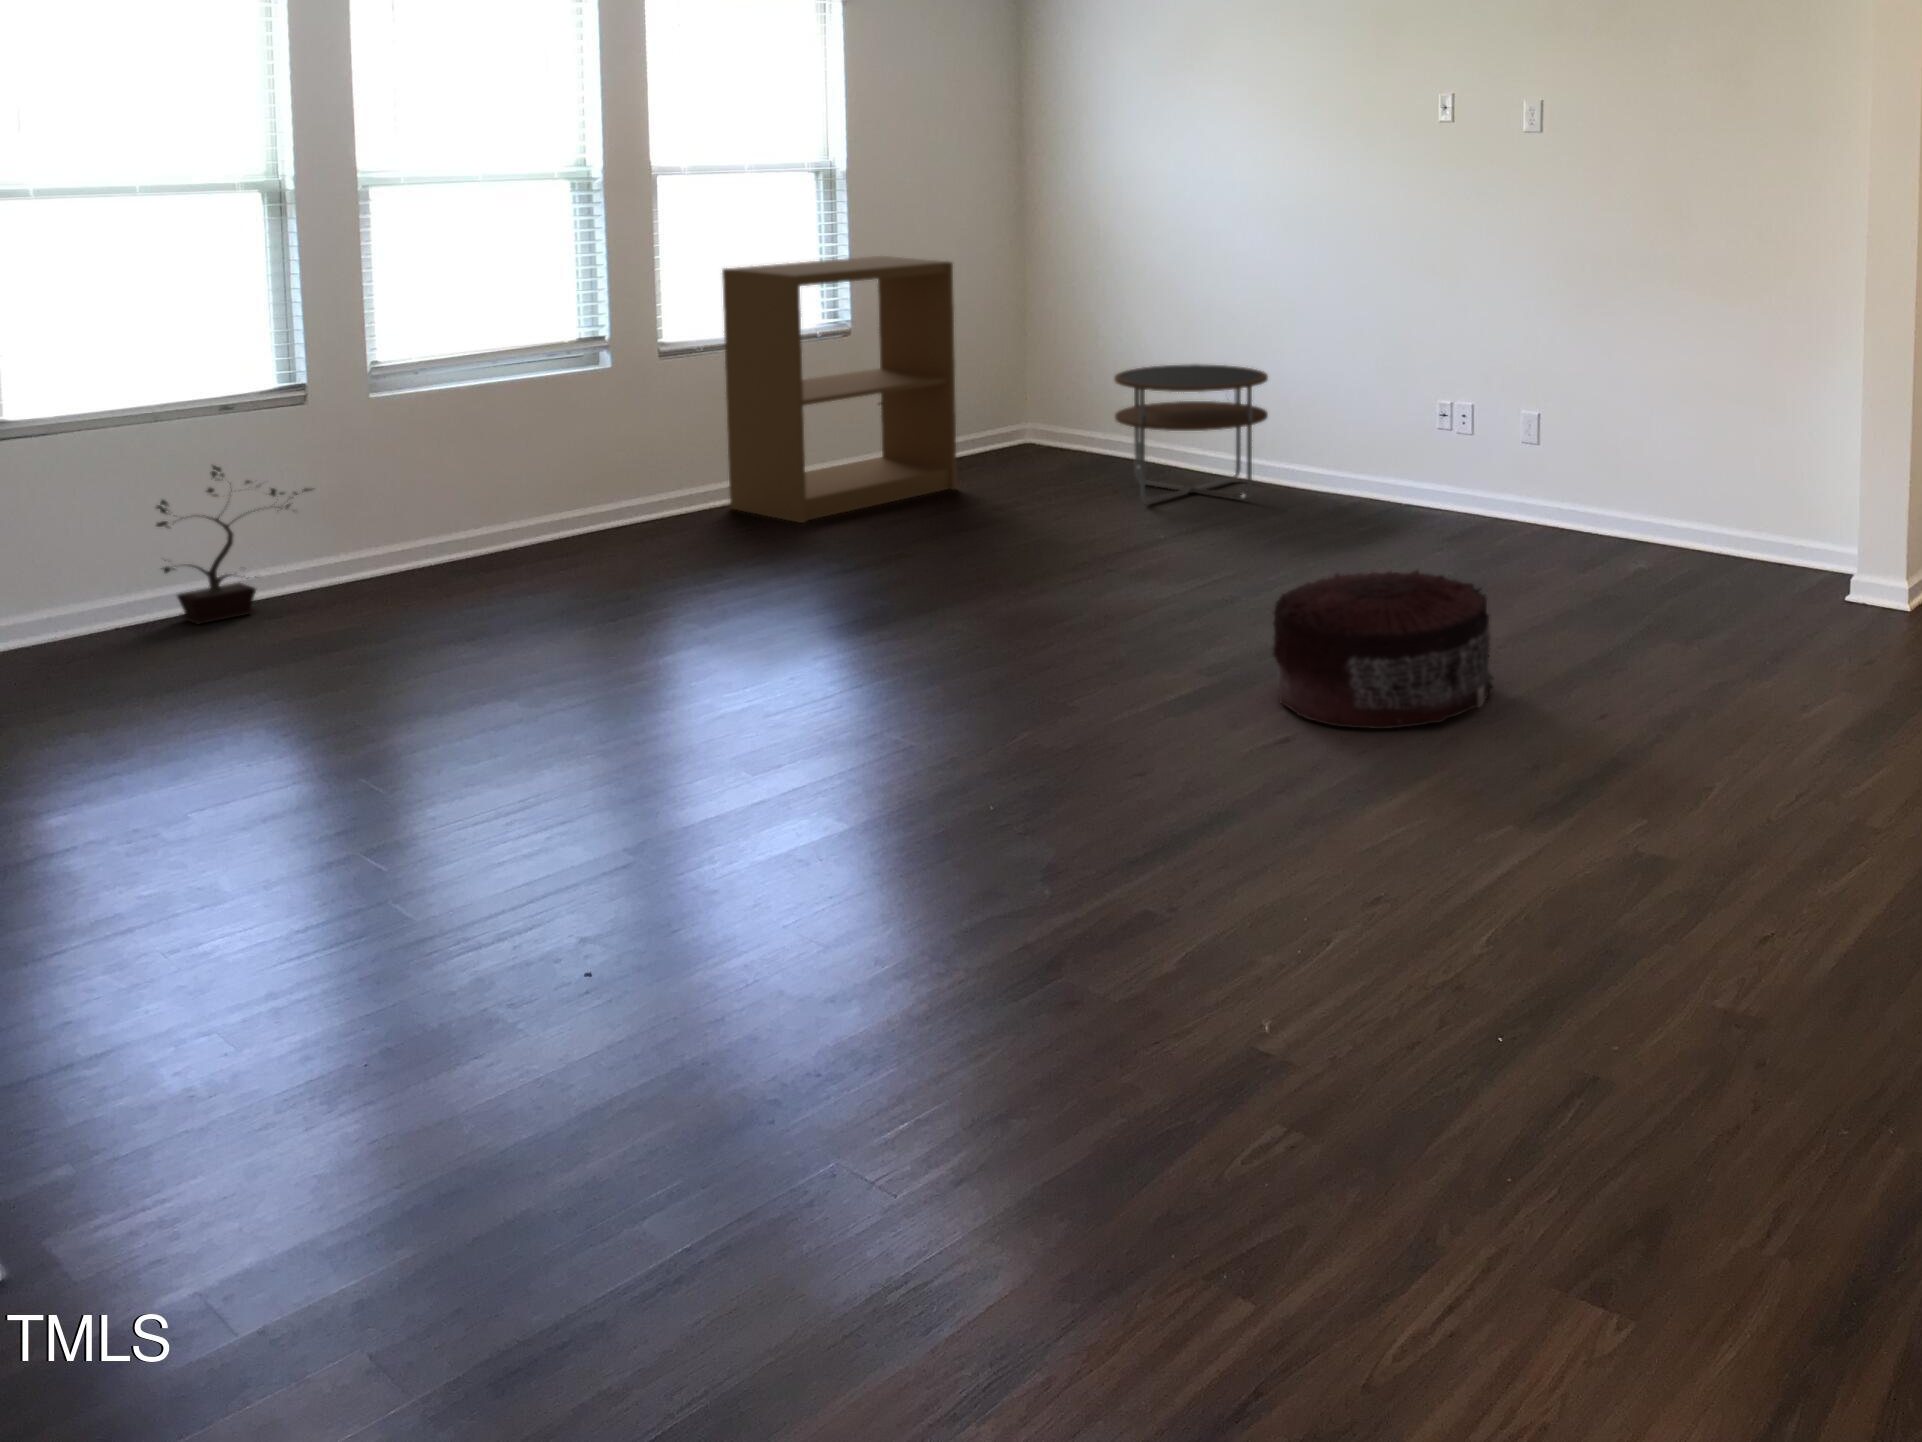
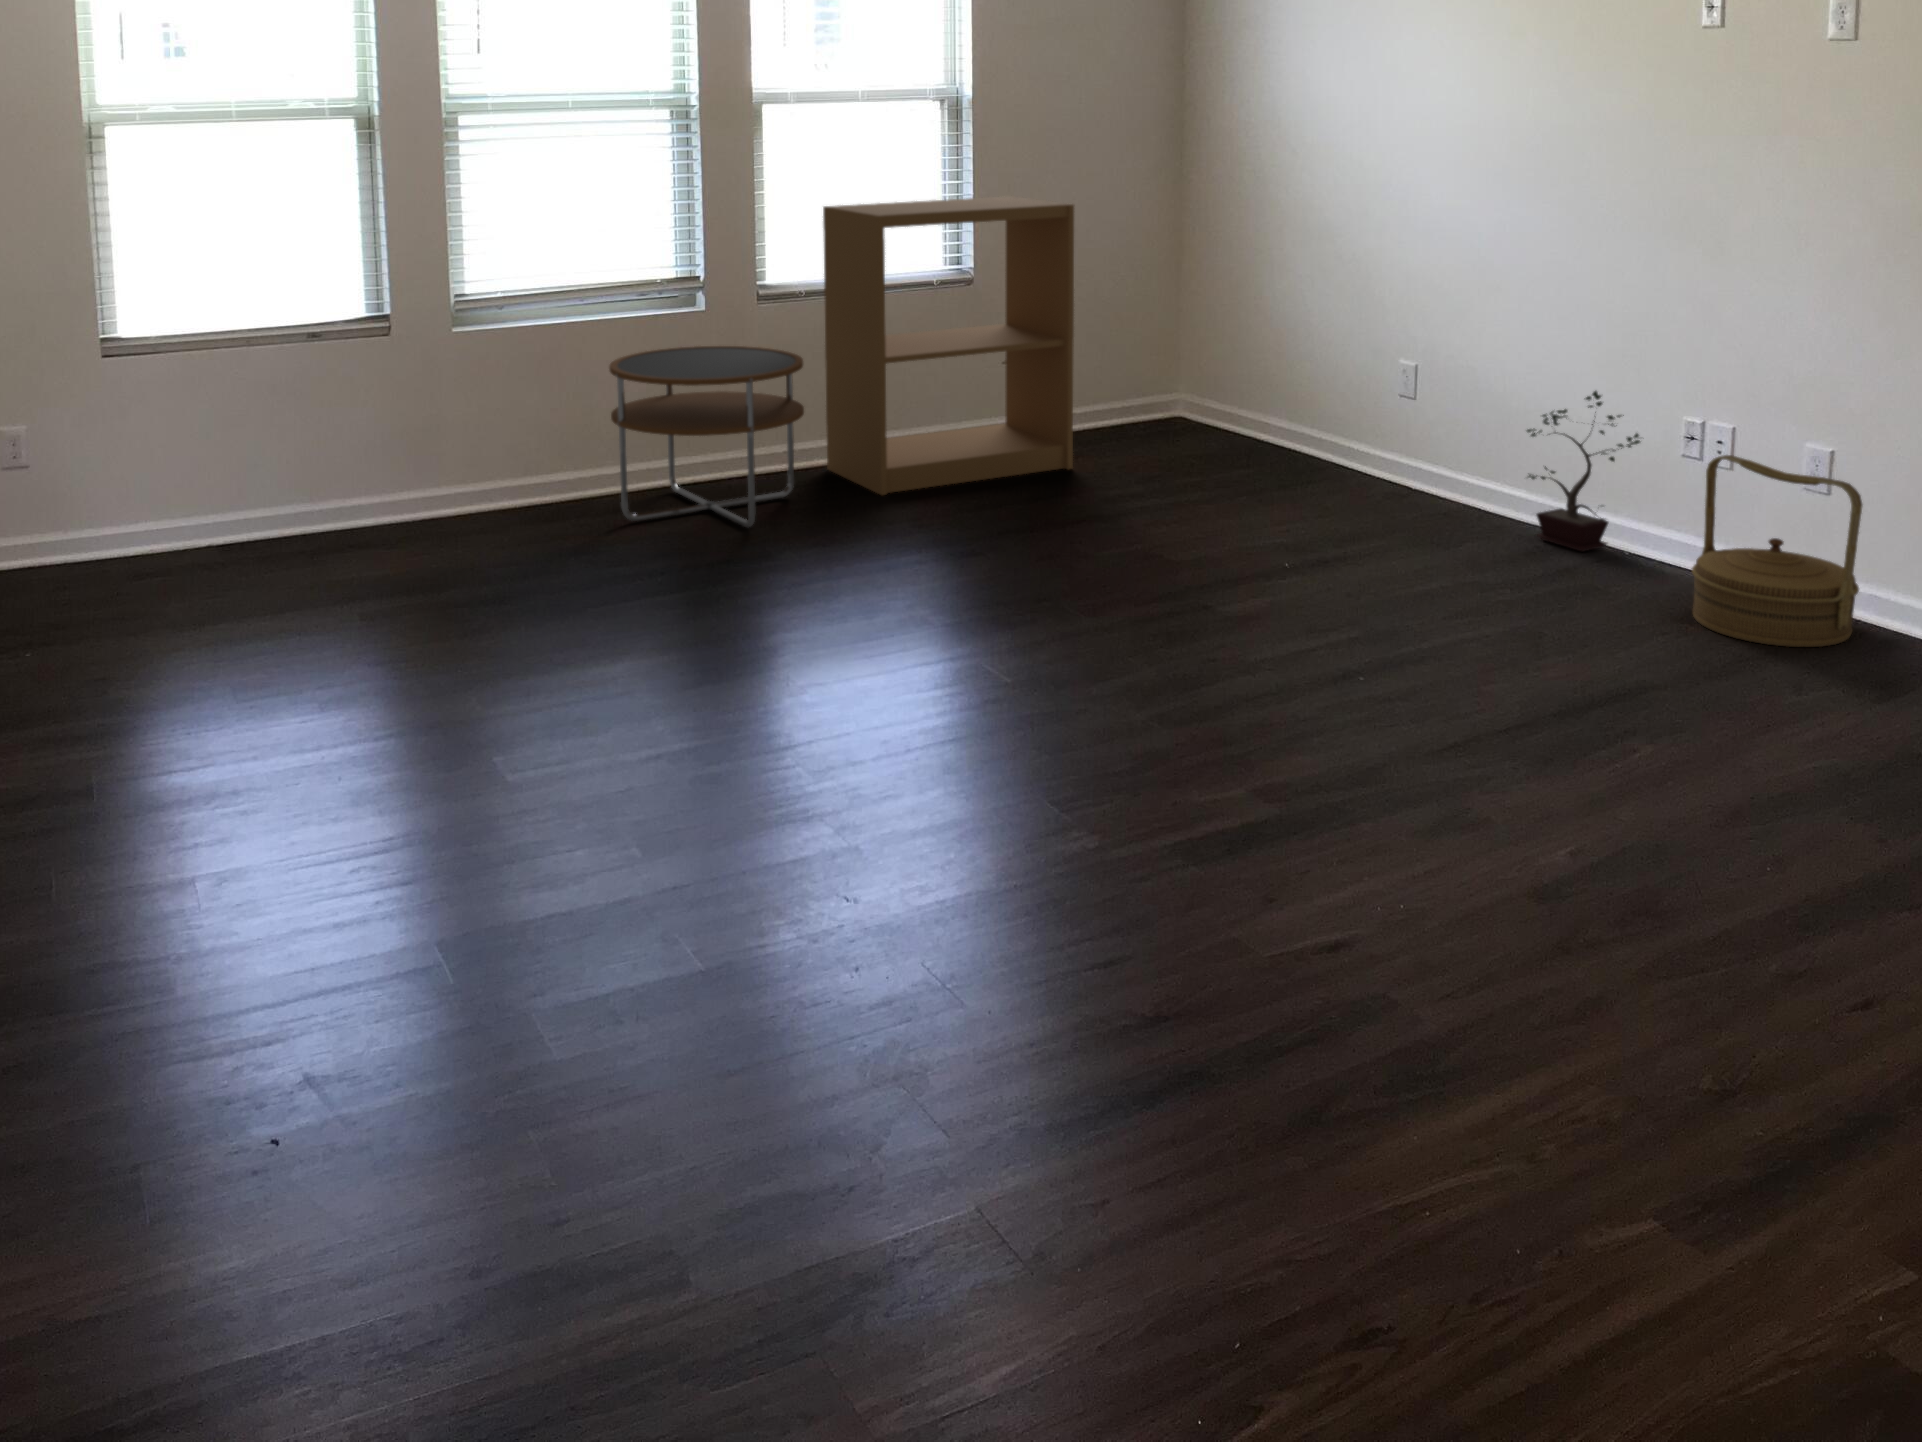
side table: present [1114,364,1268,503] -> present [609,346,804,527]
woven basket: none [1458,424,1559,547] -> present [1692,455,1862,647]
potted plant: present [156,466,312,624] -> present [1527,391,1640,552]
pouf: present [1273,570,1493,729] -> none [1267,688,1649,991]

